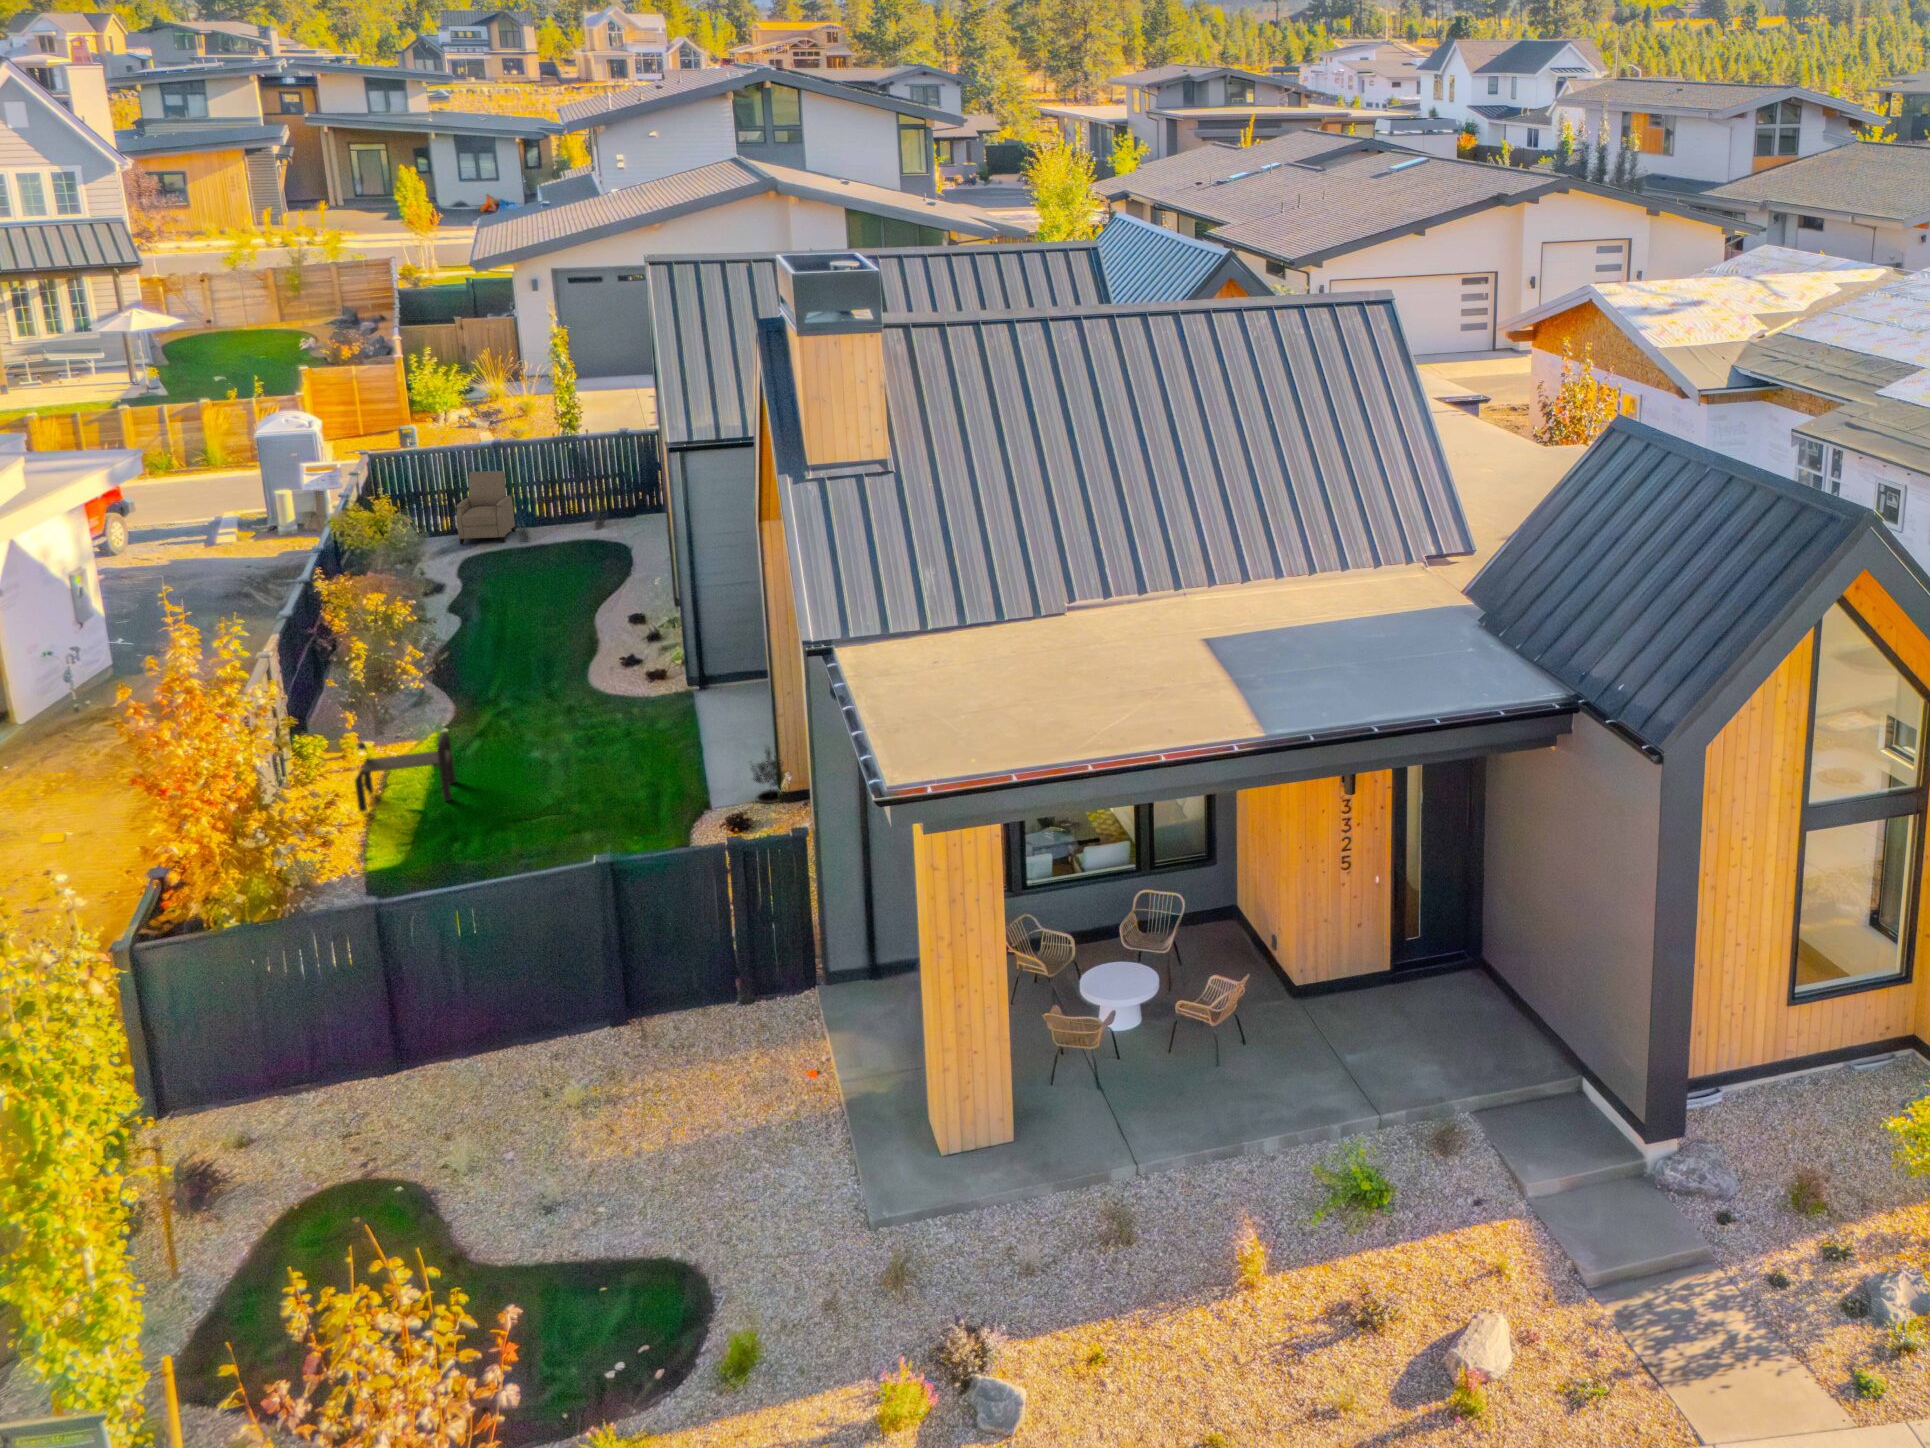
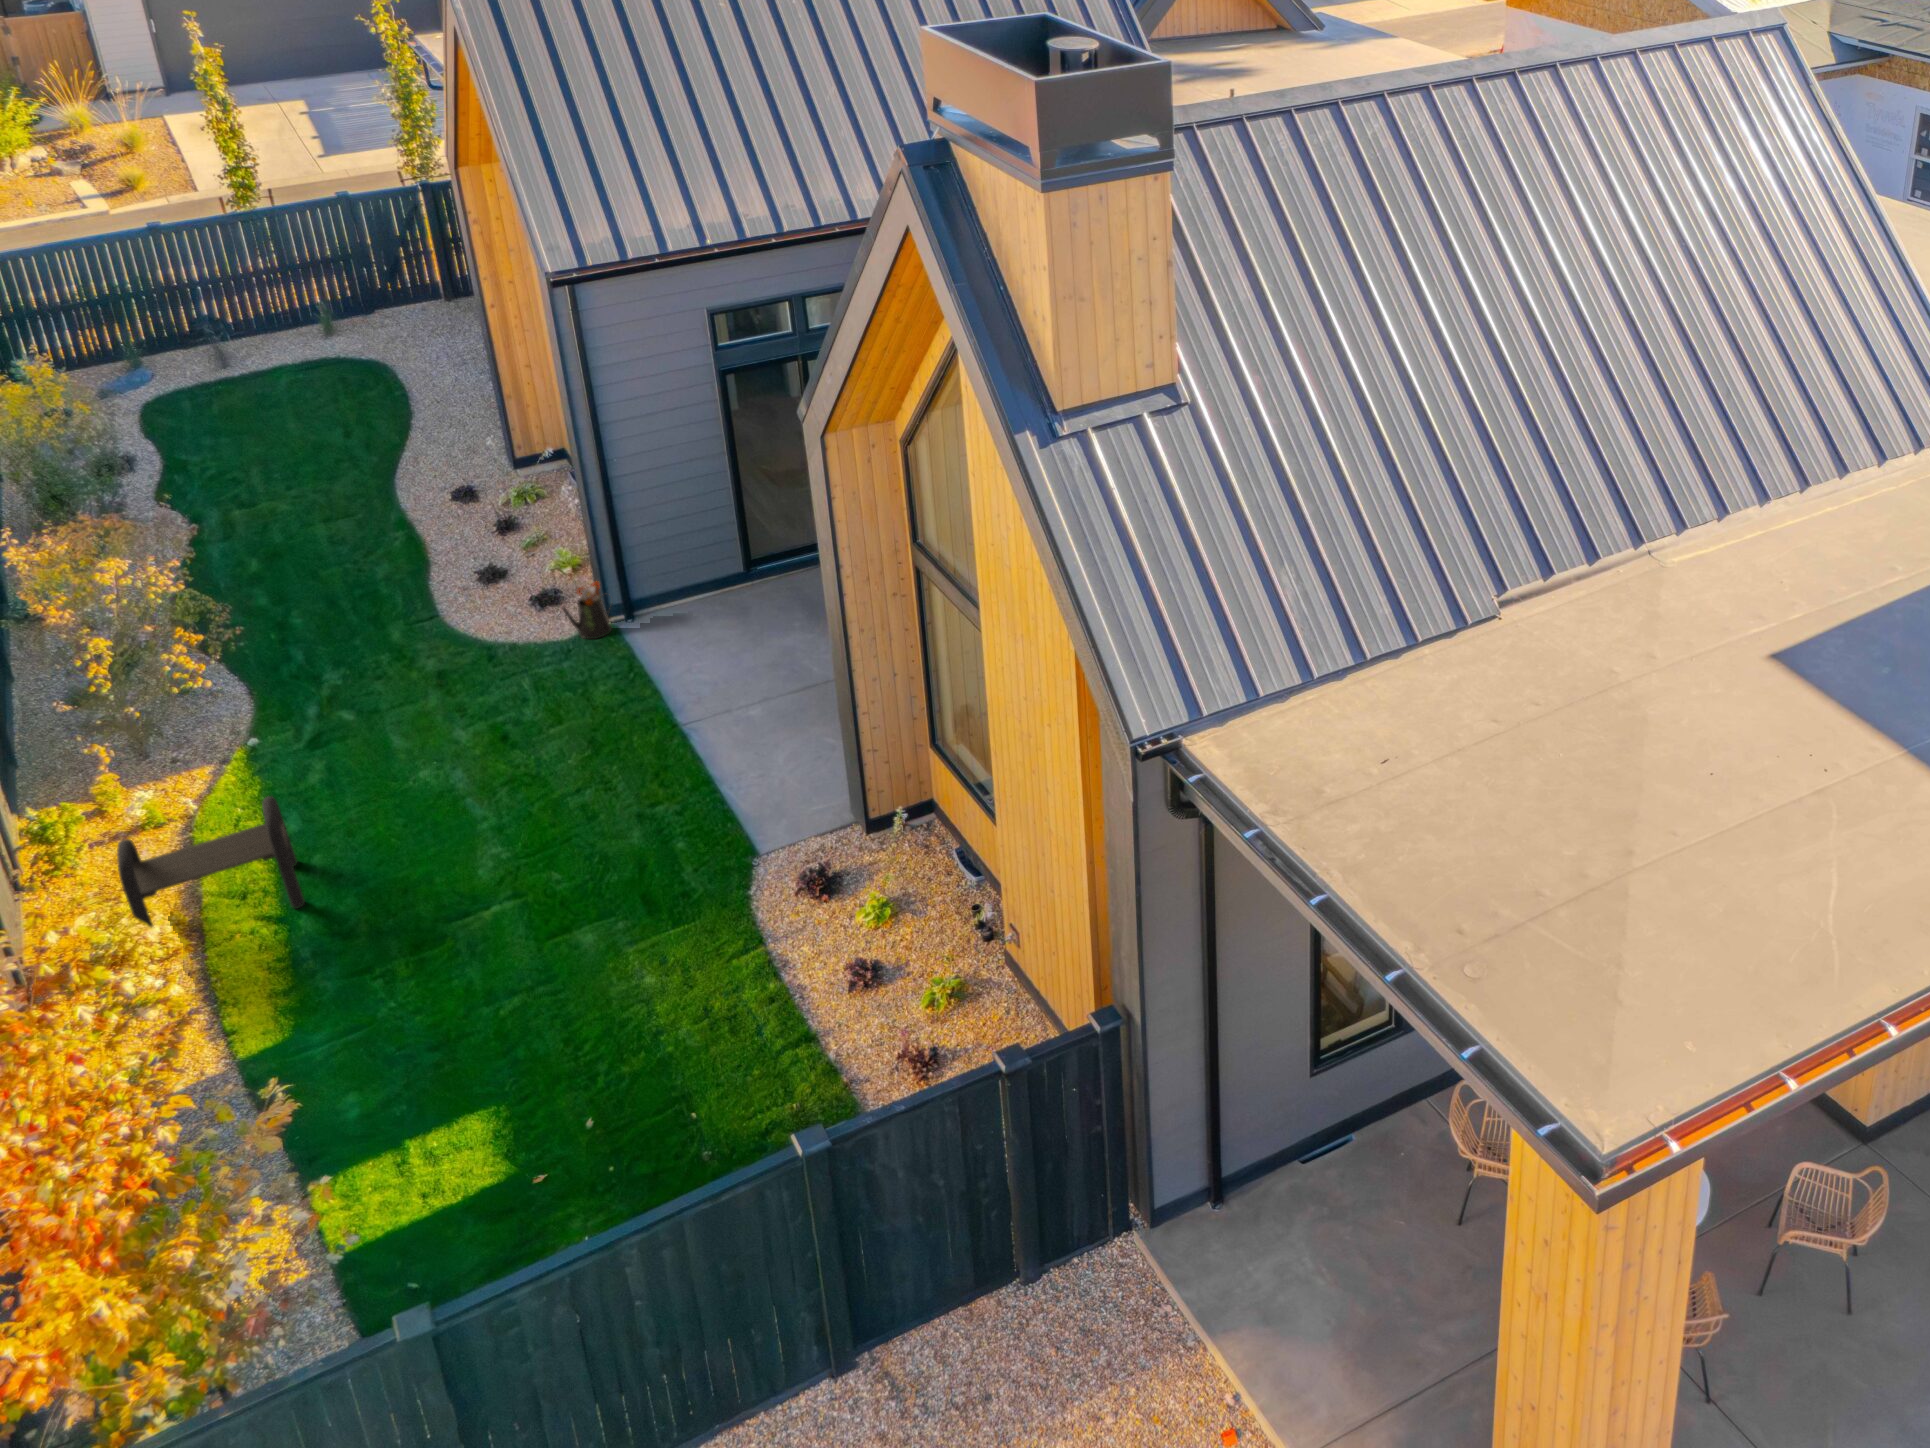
chair: present [456,471,516,544] -> none [99,263,195,378]
watering can: none [661,658,696,698] -> present [563,581,613,639]
potted tree: present [751,748,784,803] -> none [799,754,865,841]

